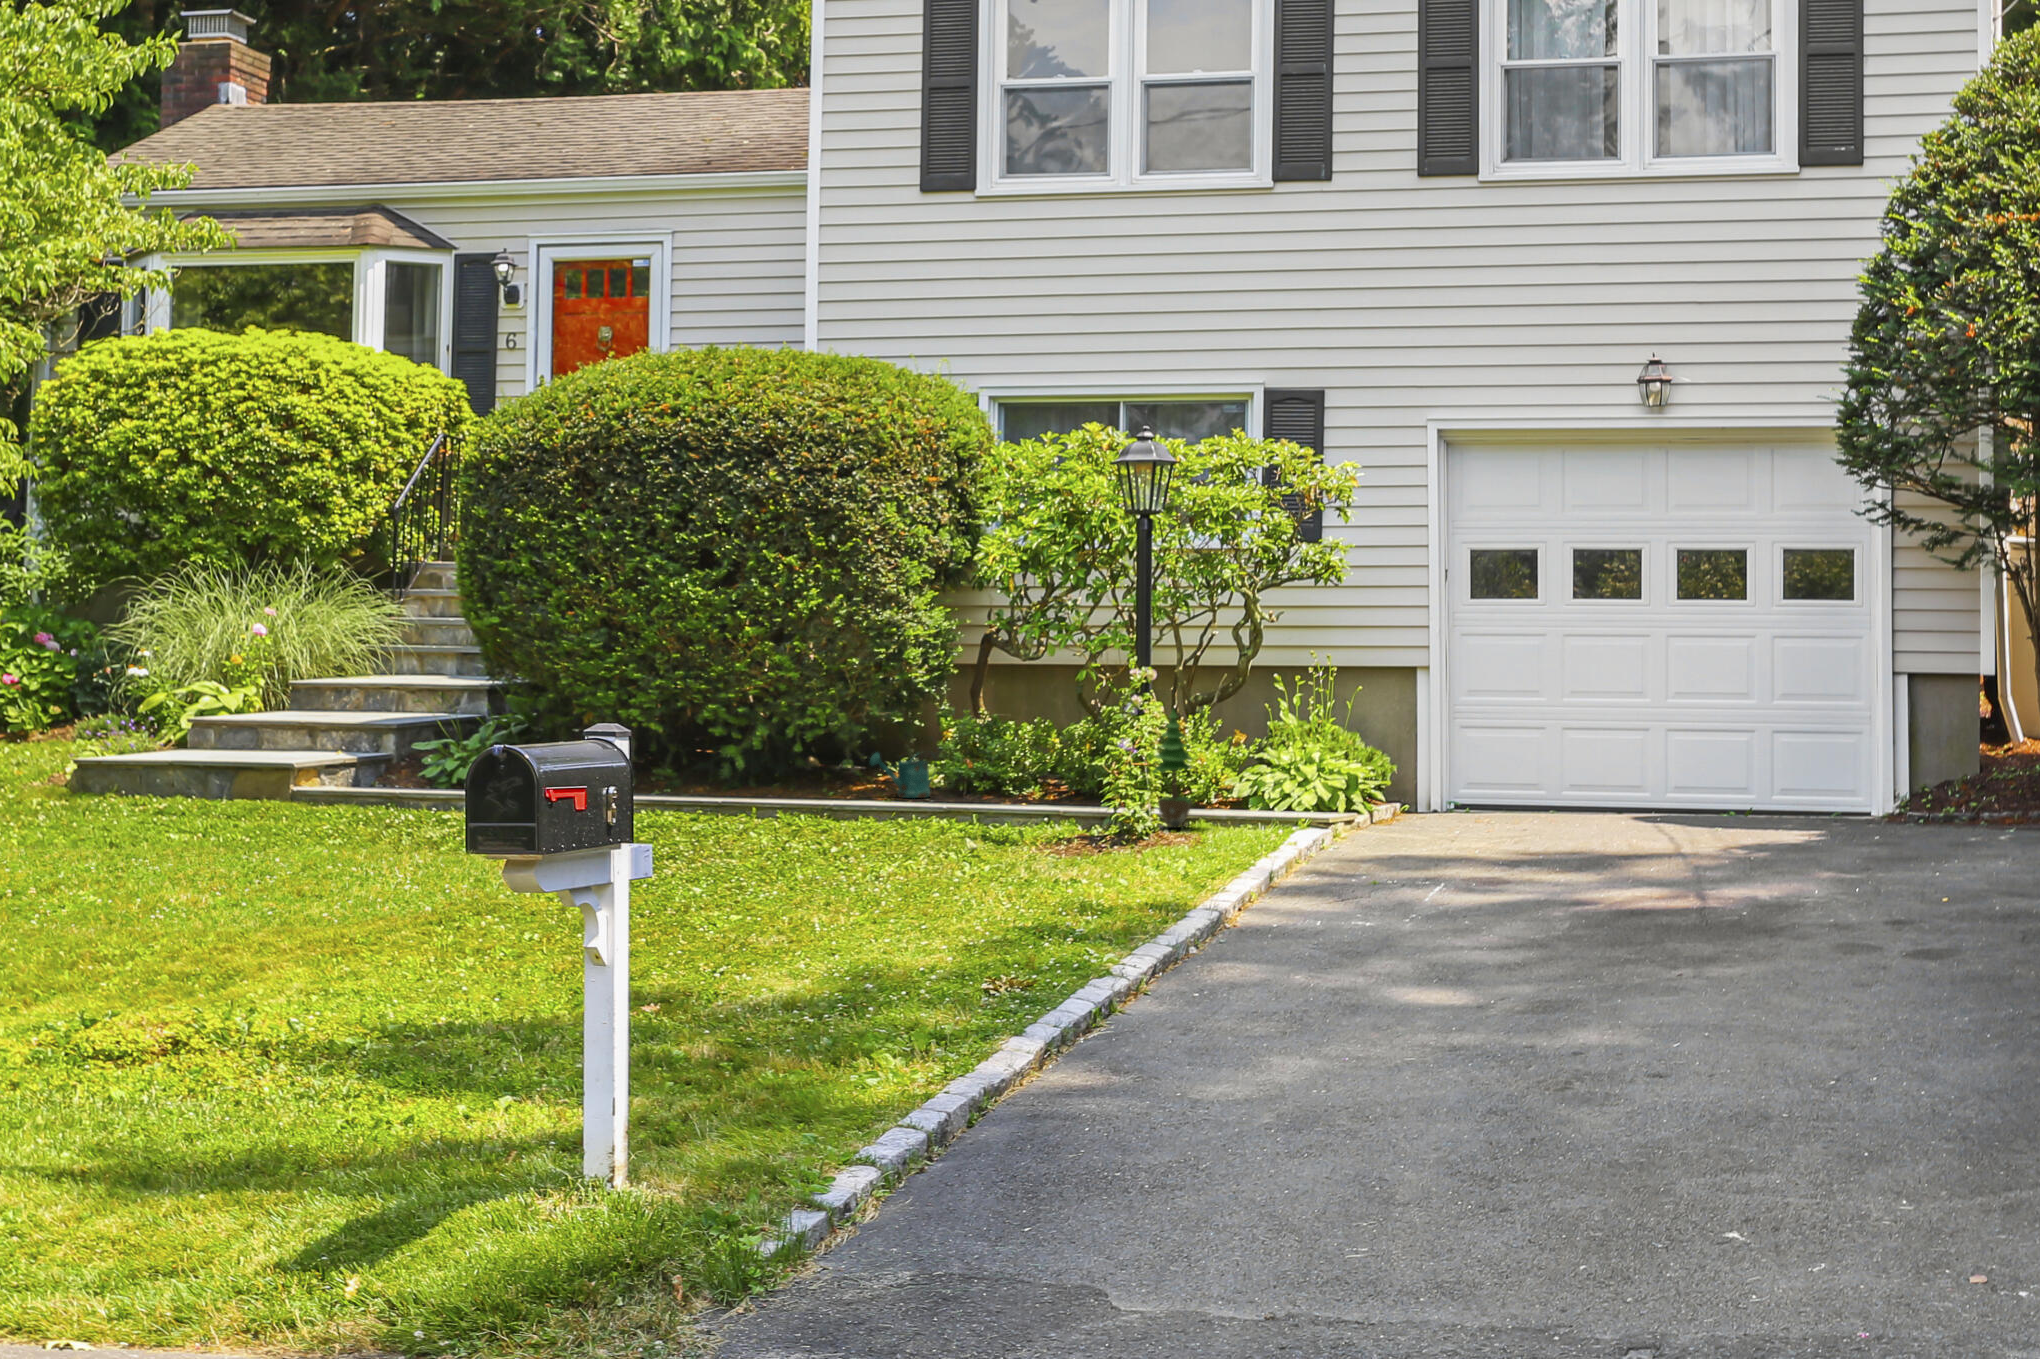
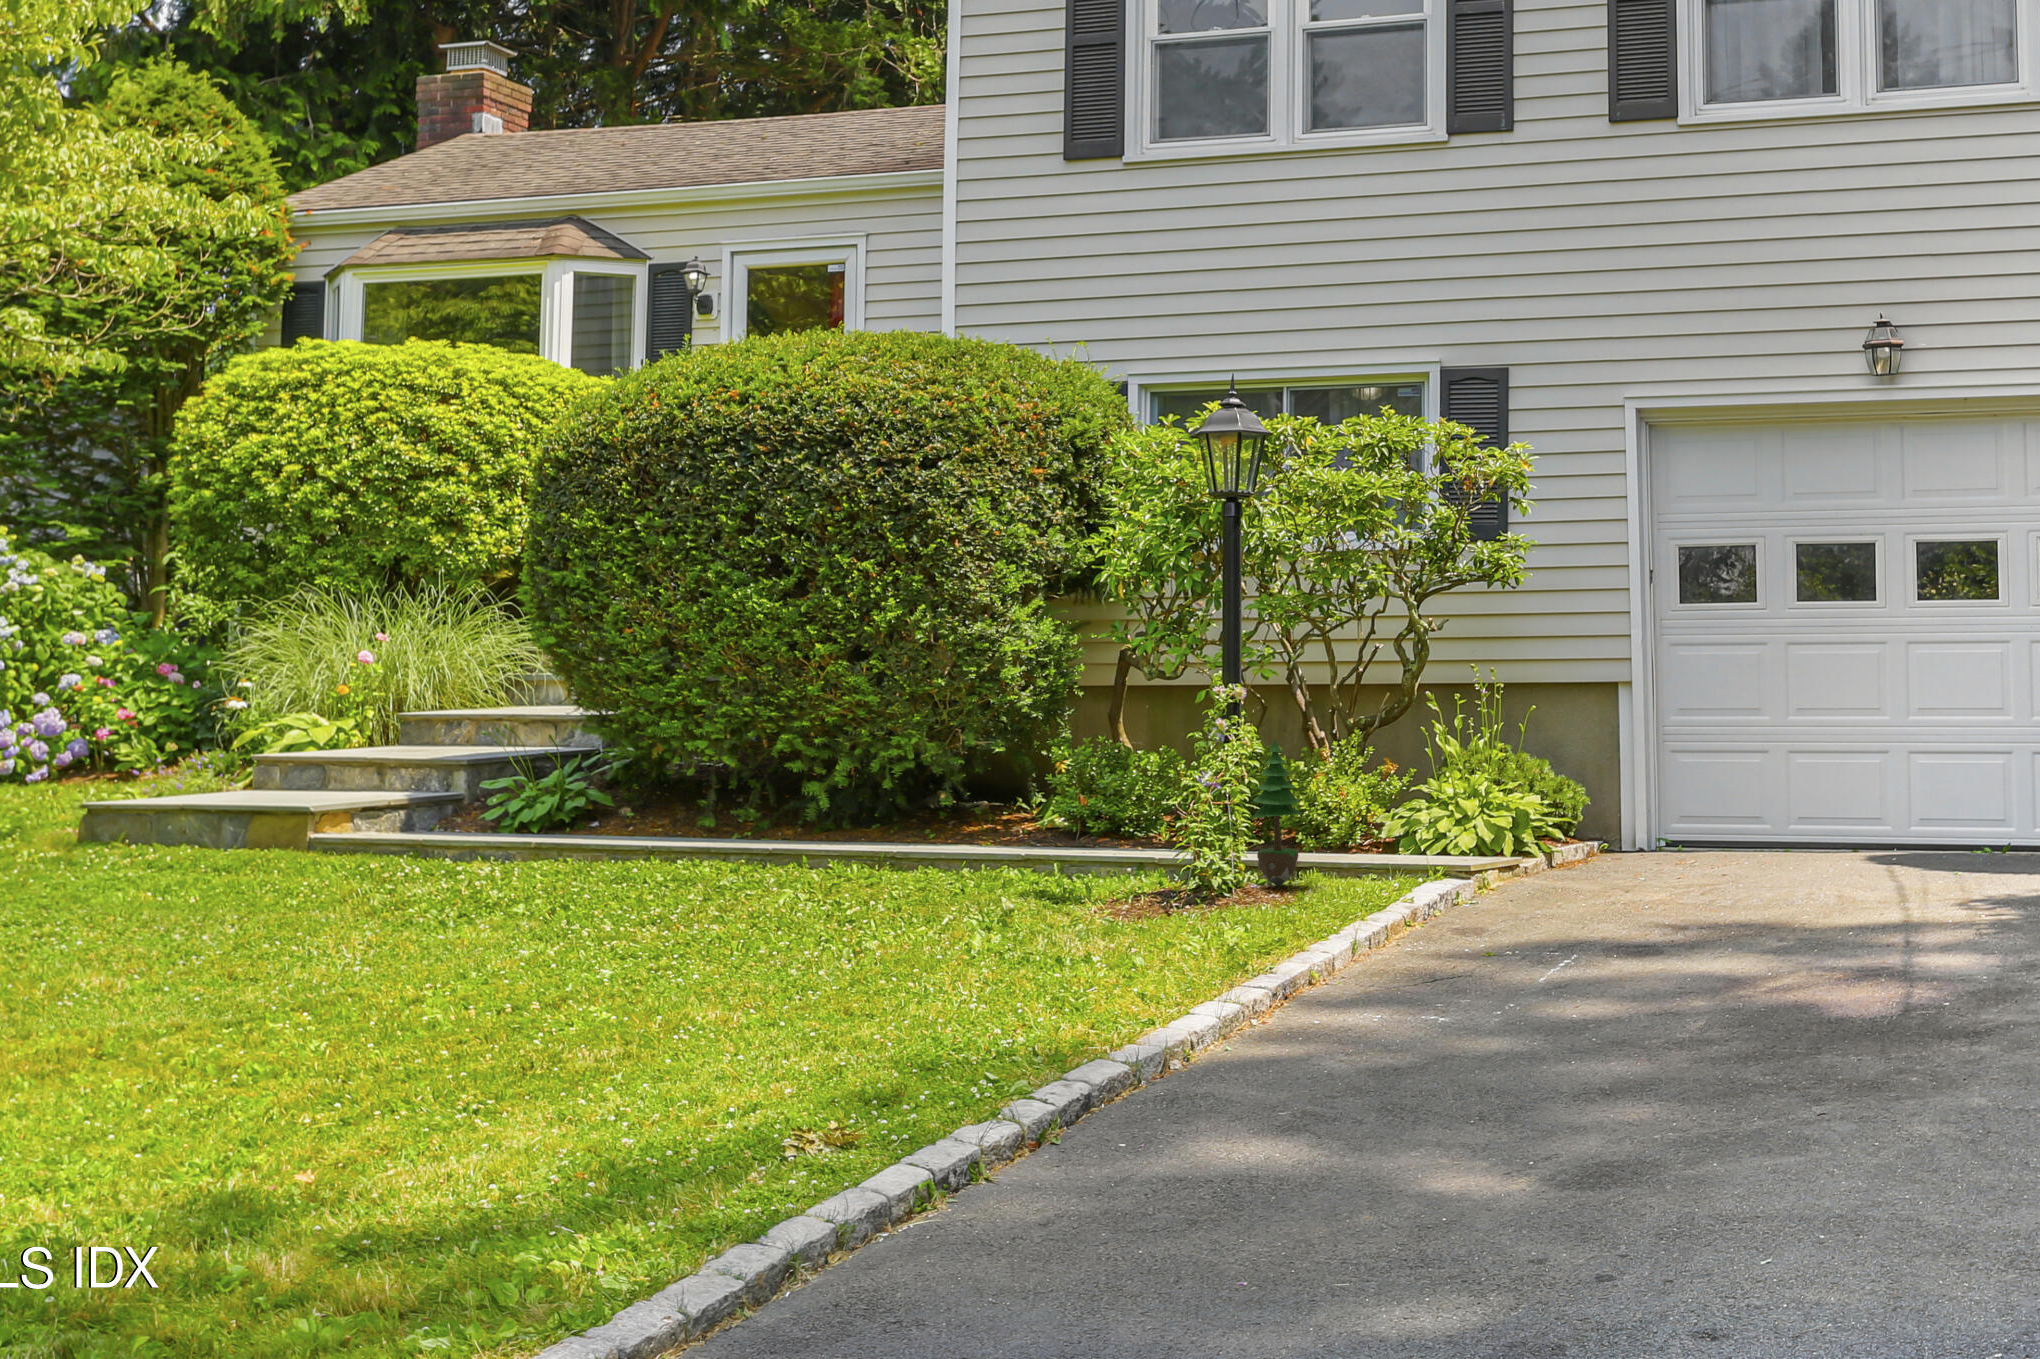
watering can: present [870,753,937,798] -> none [966,786,1048,841]

